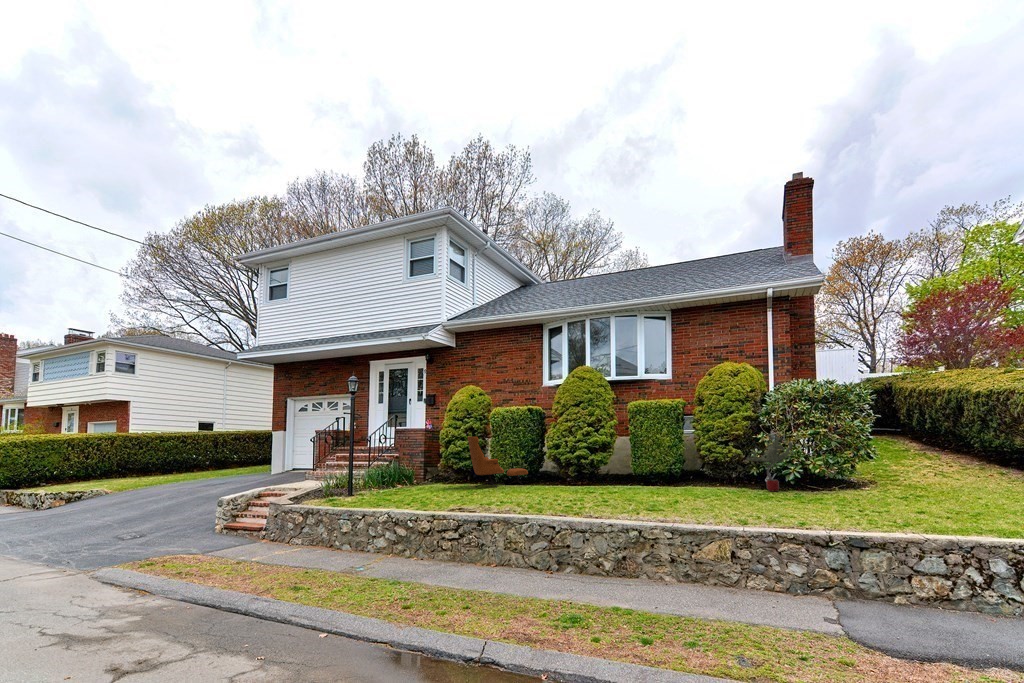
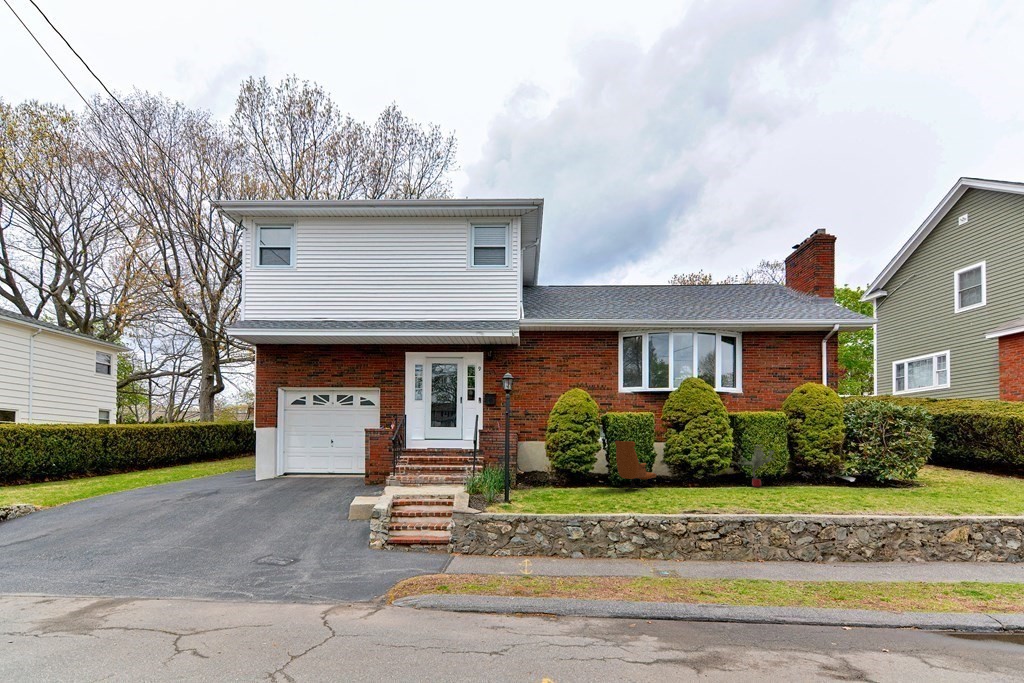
potted tree: present [747,434,793,492] -> present [738,446,774,487]

